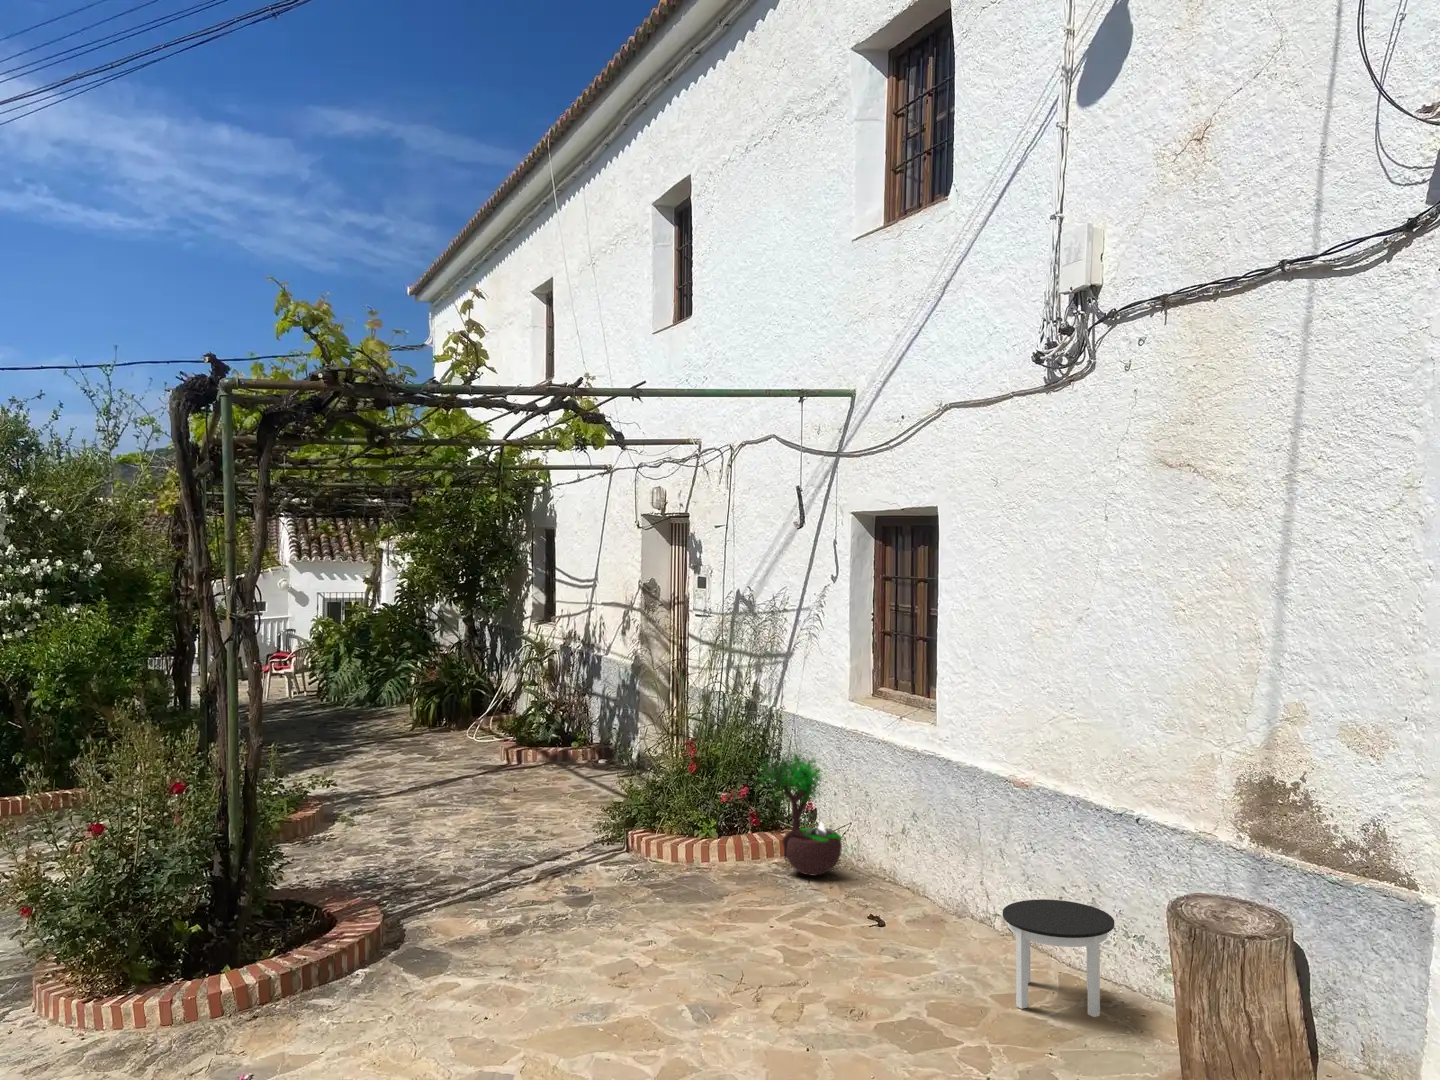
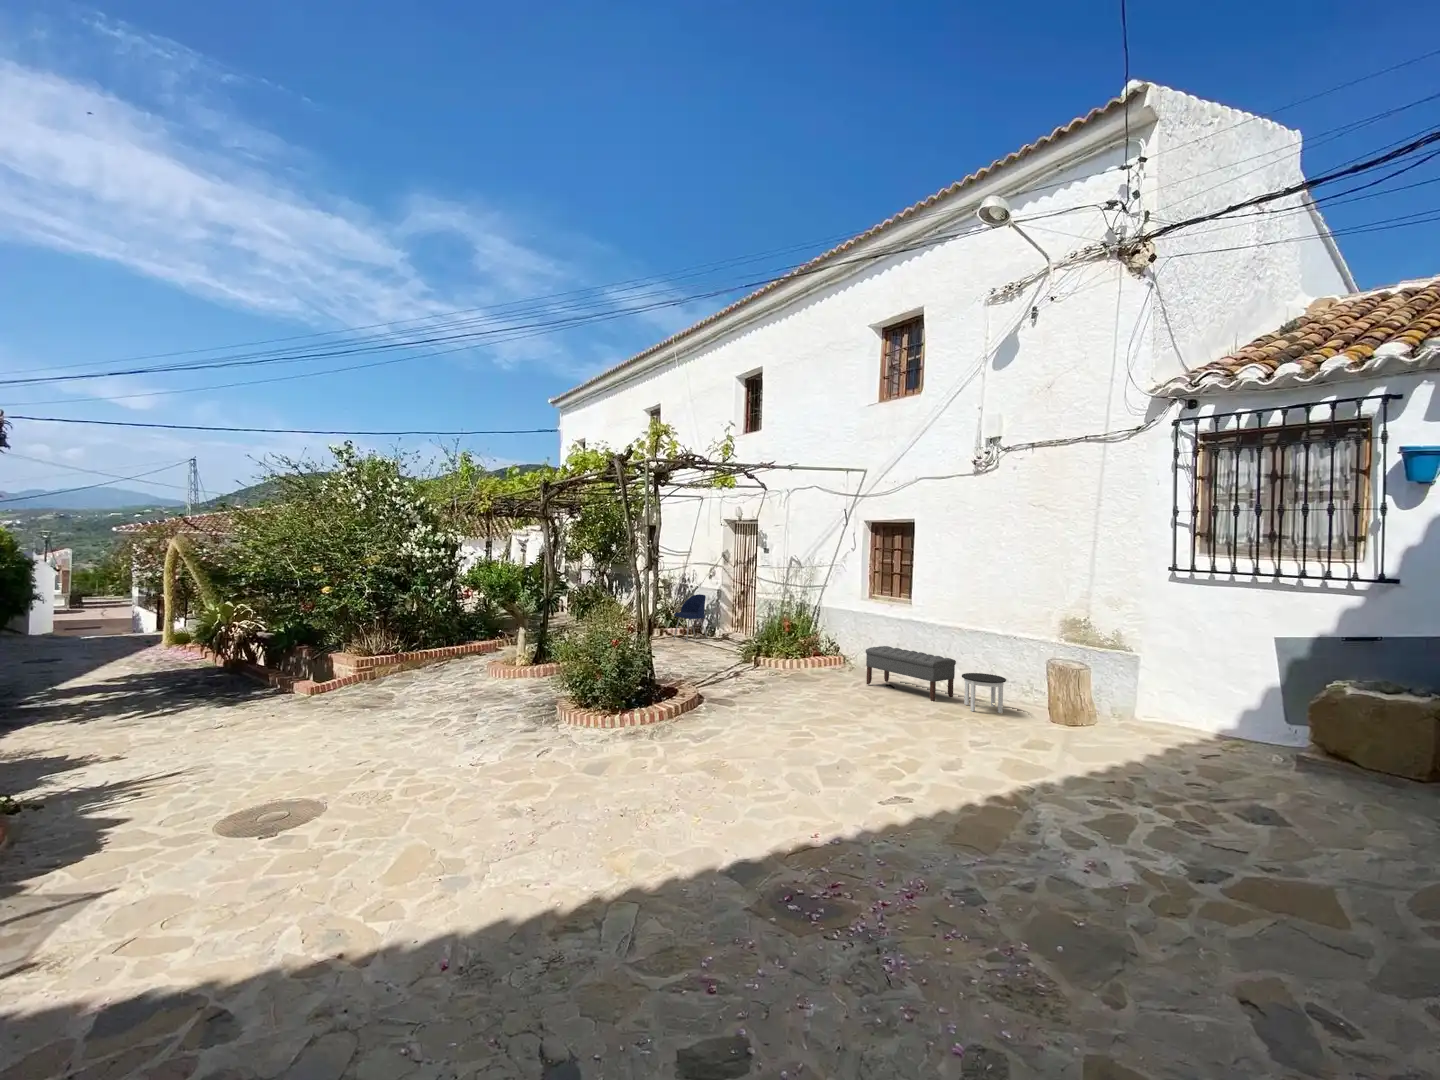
chair: none [550,673,622,776] -> present [673,594,708,642]
potted tree: present [756,750,842,876] -> none [822,617,860,676]
bench: none [828,812,1017,968] -> present [866,646,956,701]

